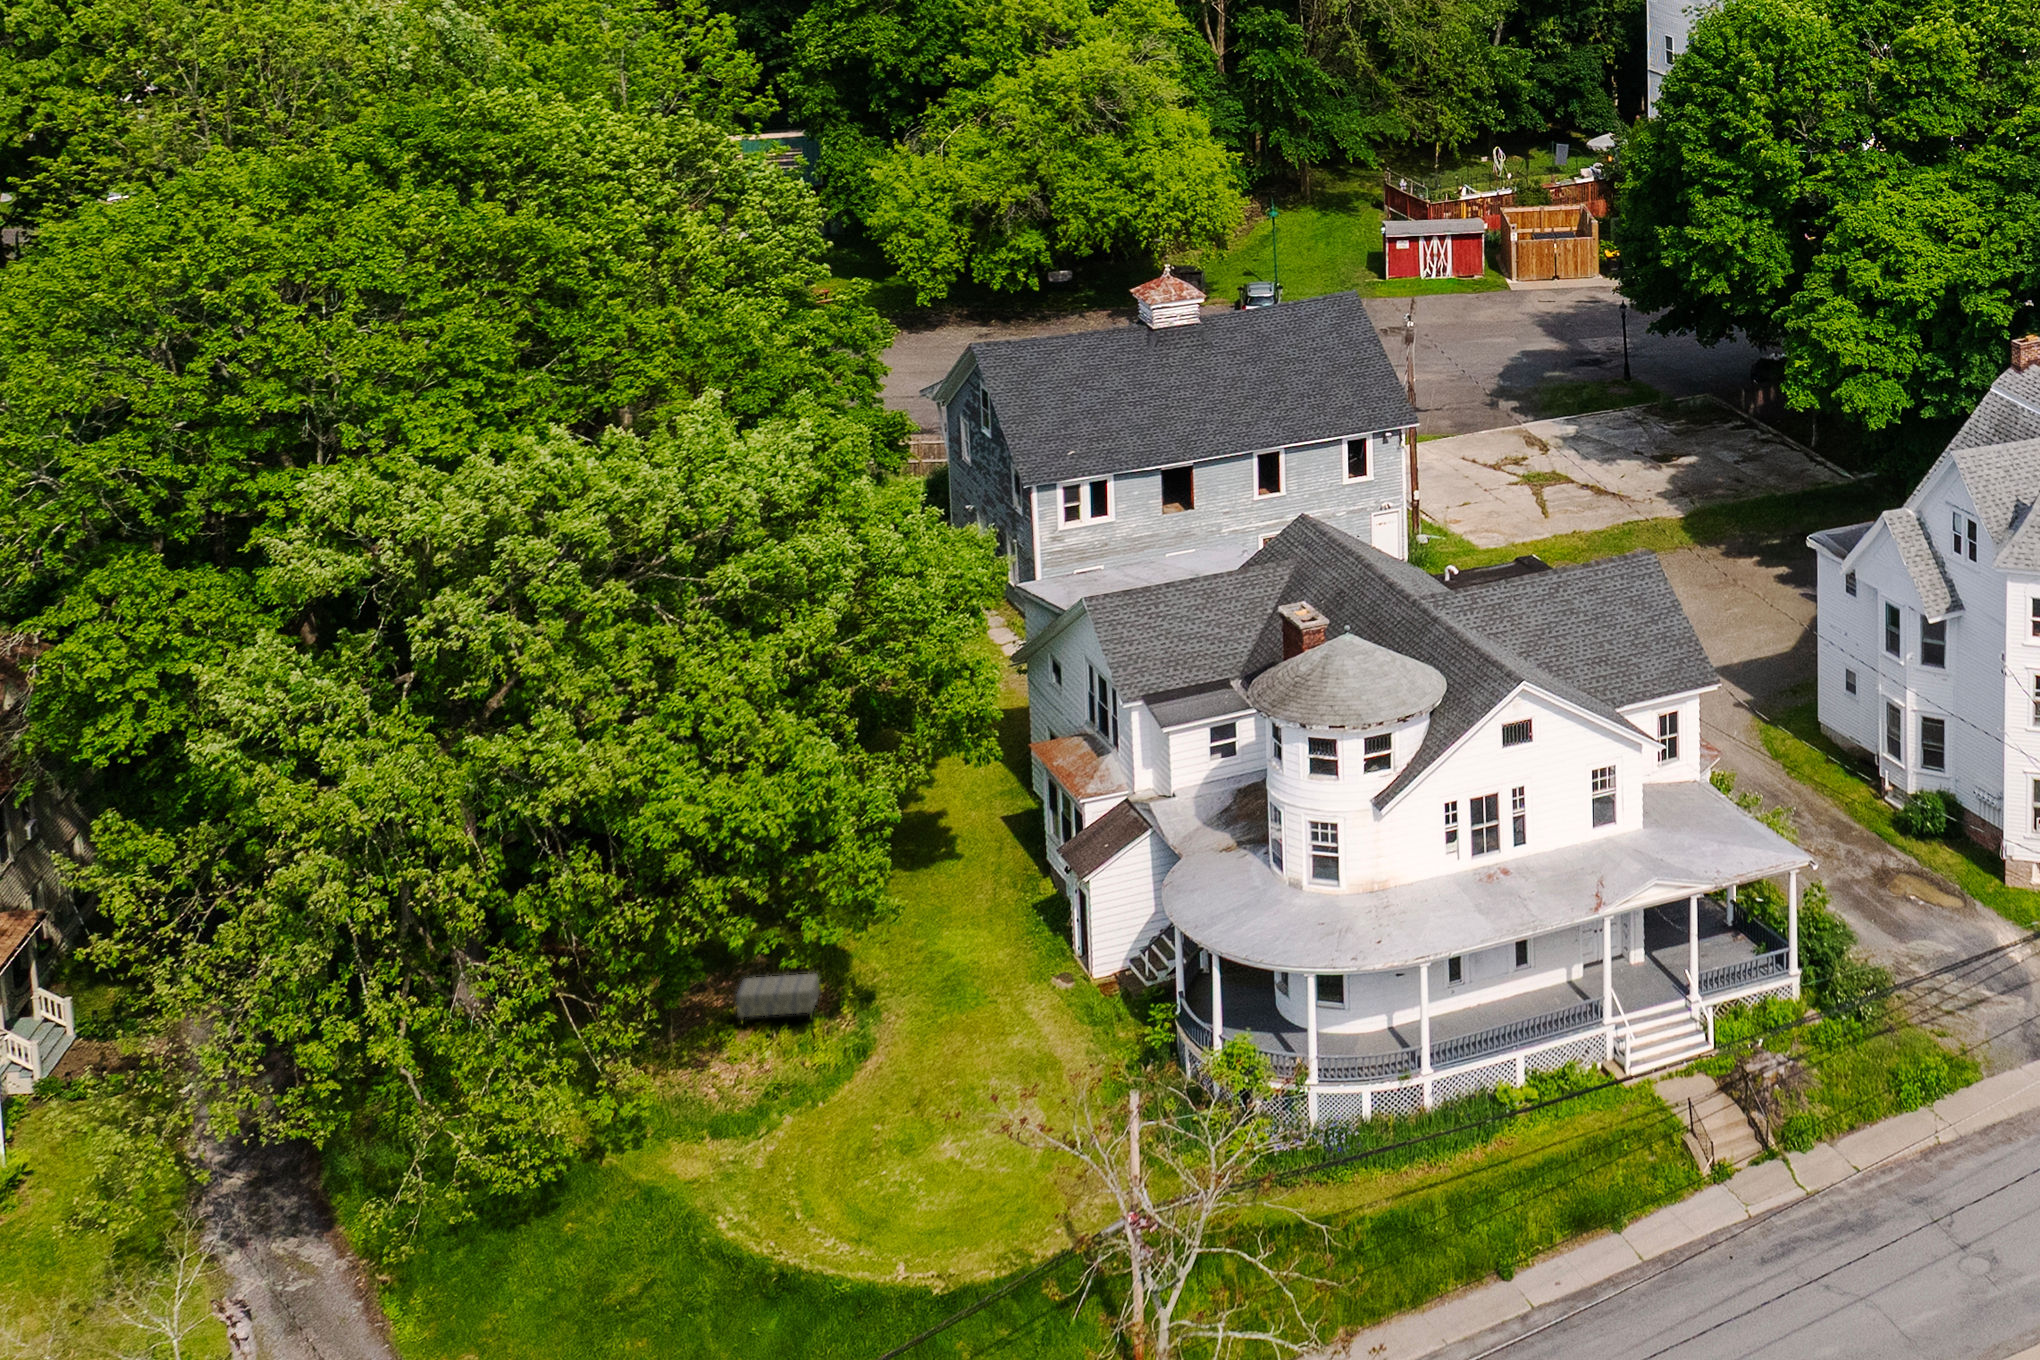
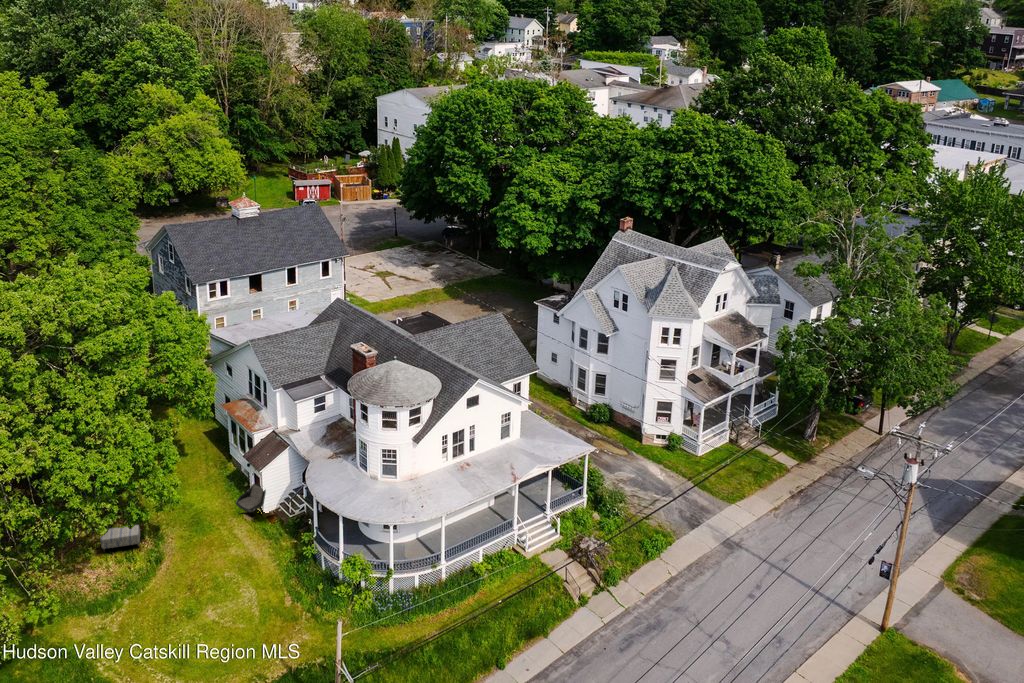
lounge chair: none [1023,906,1092,988] -> present [236,484,266,518]

